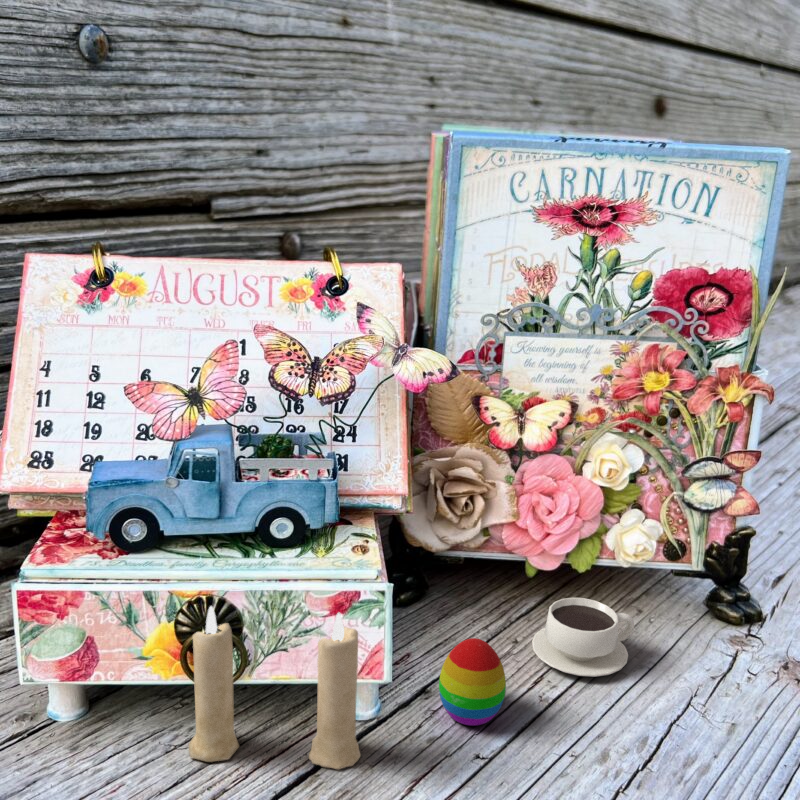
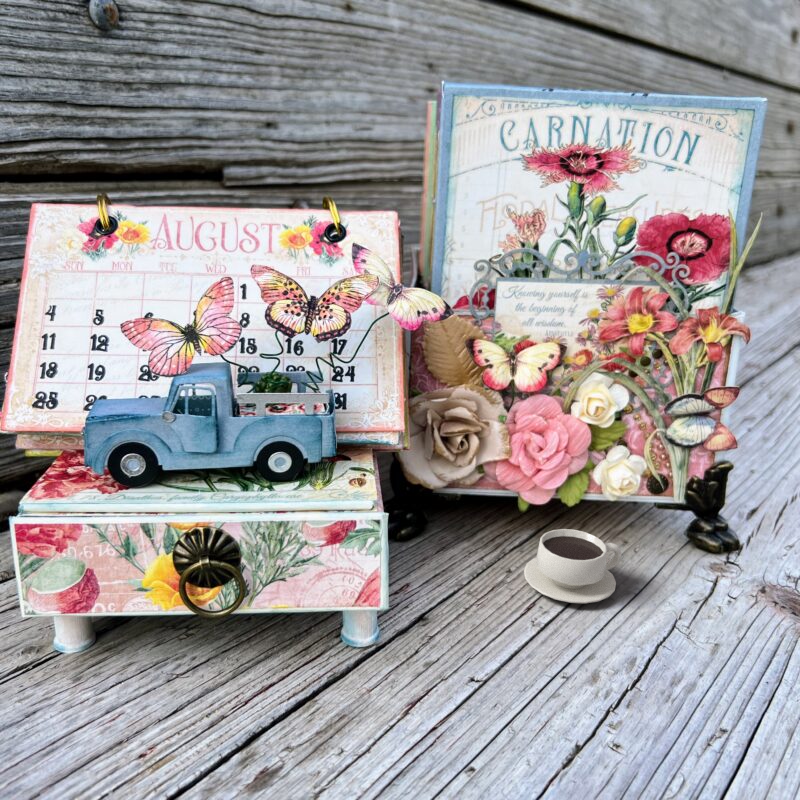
candle: present [189,606,361,769] -> none [185,524,358,696]
decorative egg: present [439,638,506,726] -> none [435,567,500,651]

